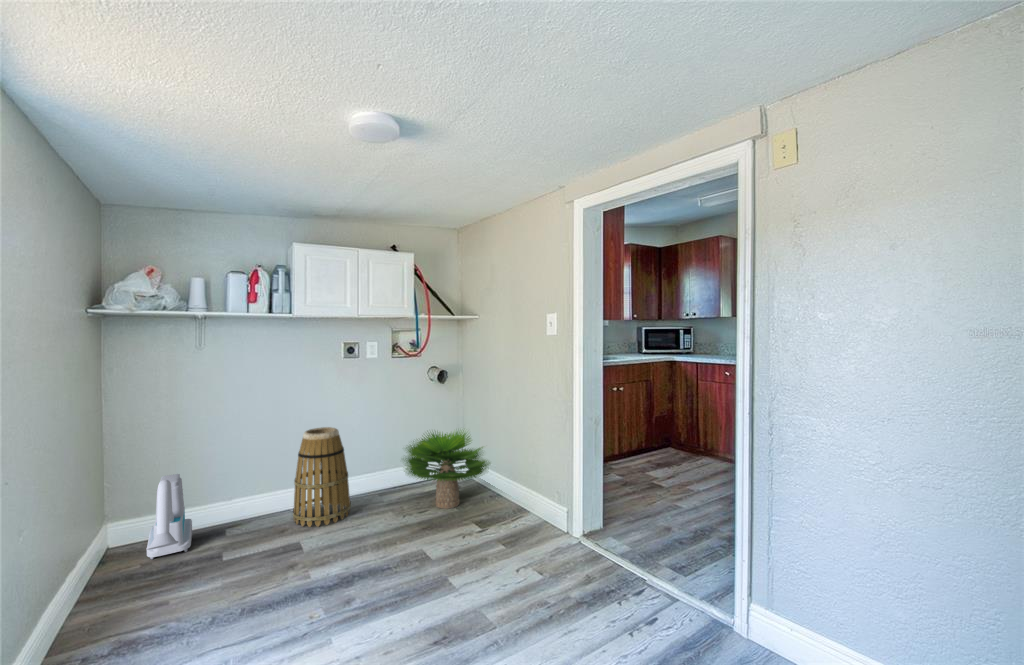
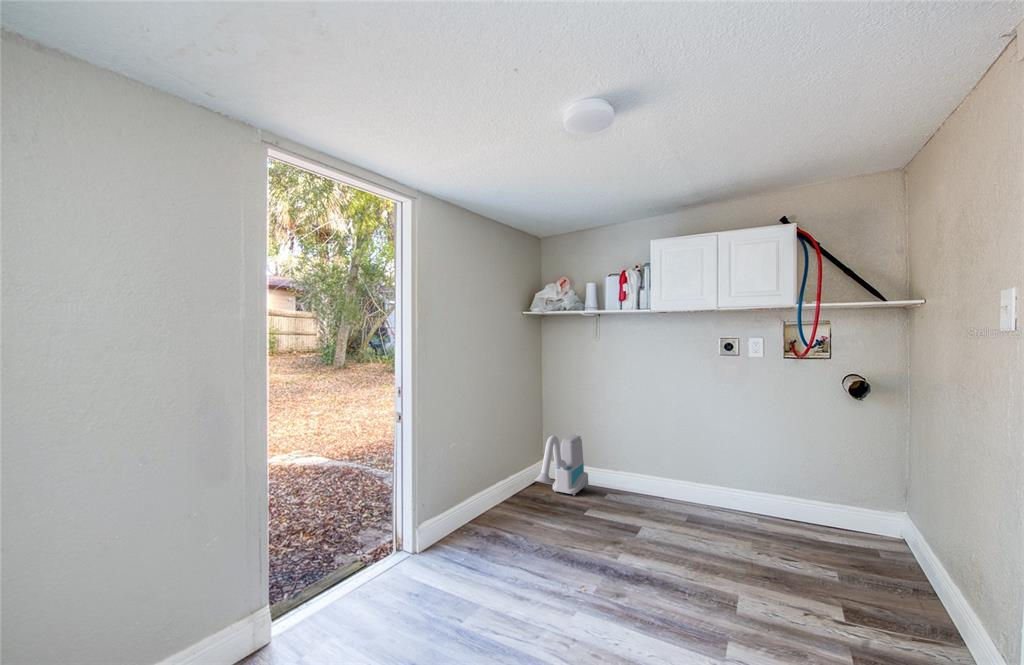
basket: present [293,427,351,527] -> none [654,423,712,524]
potted plant: present [405,432,490,509] -> none [757,454,925,575]

